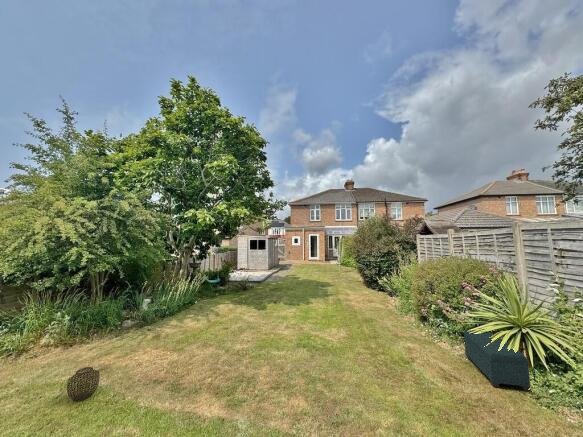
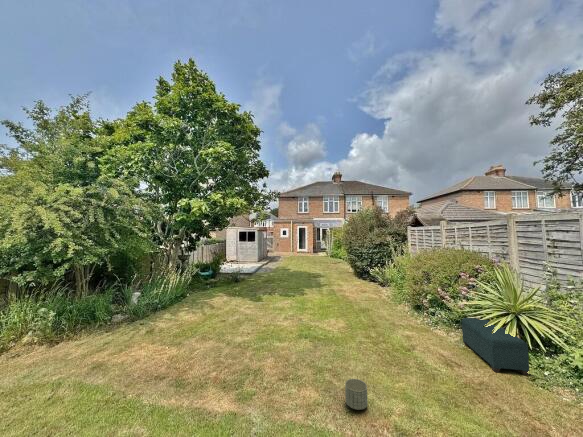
woven basket: present [67,367,100,401] -> none [59,365,94,402]
planter: none [333,388,355,419] -> present [345,379,368,410]

